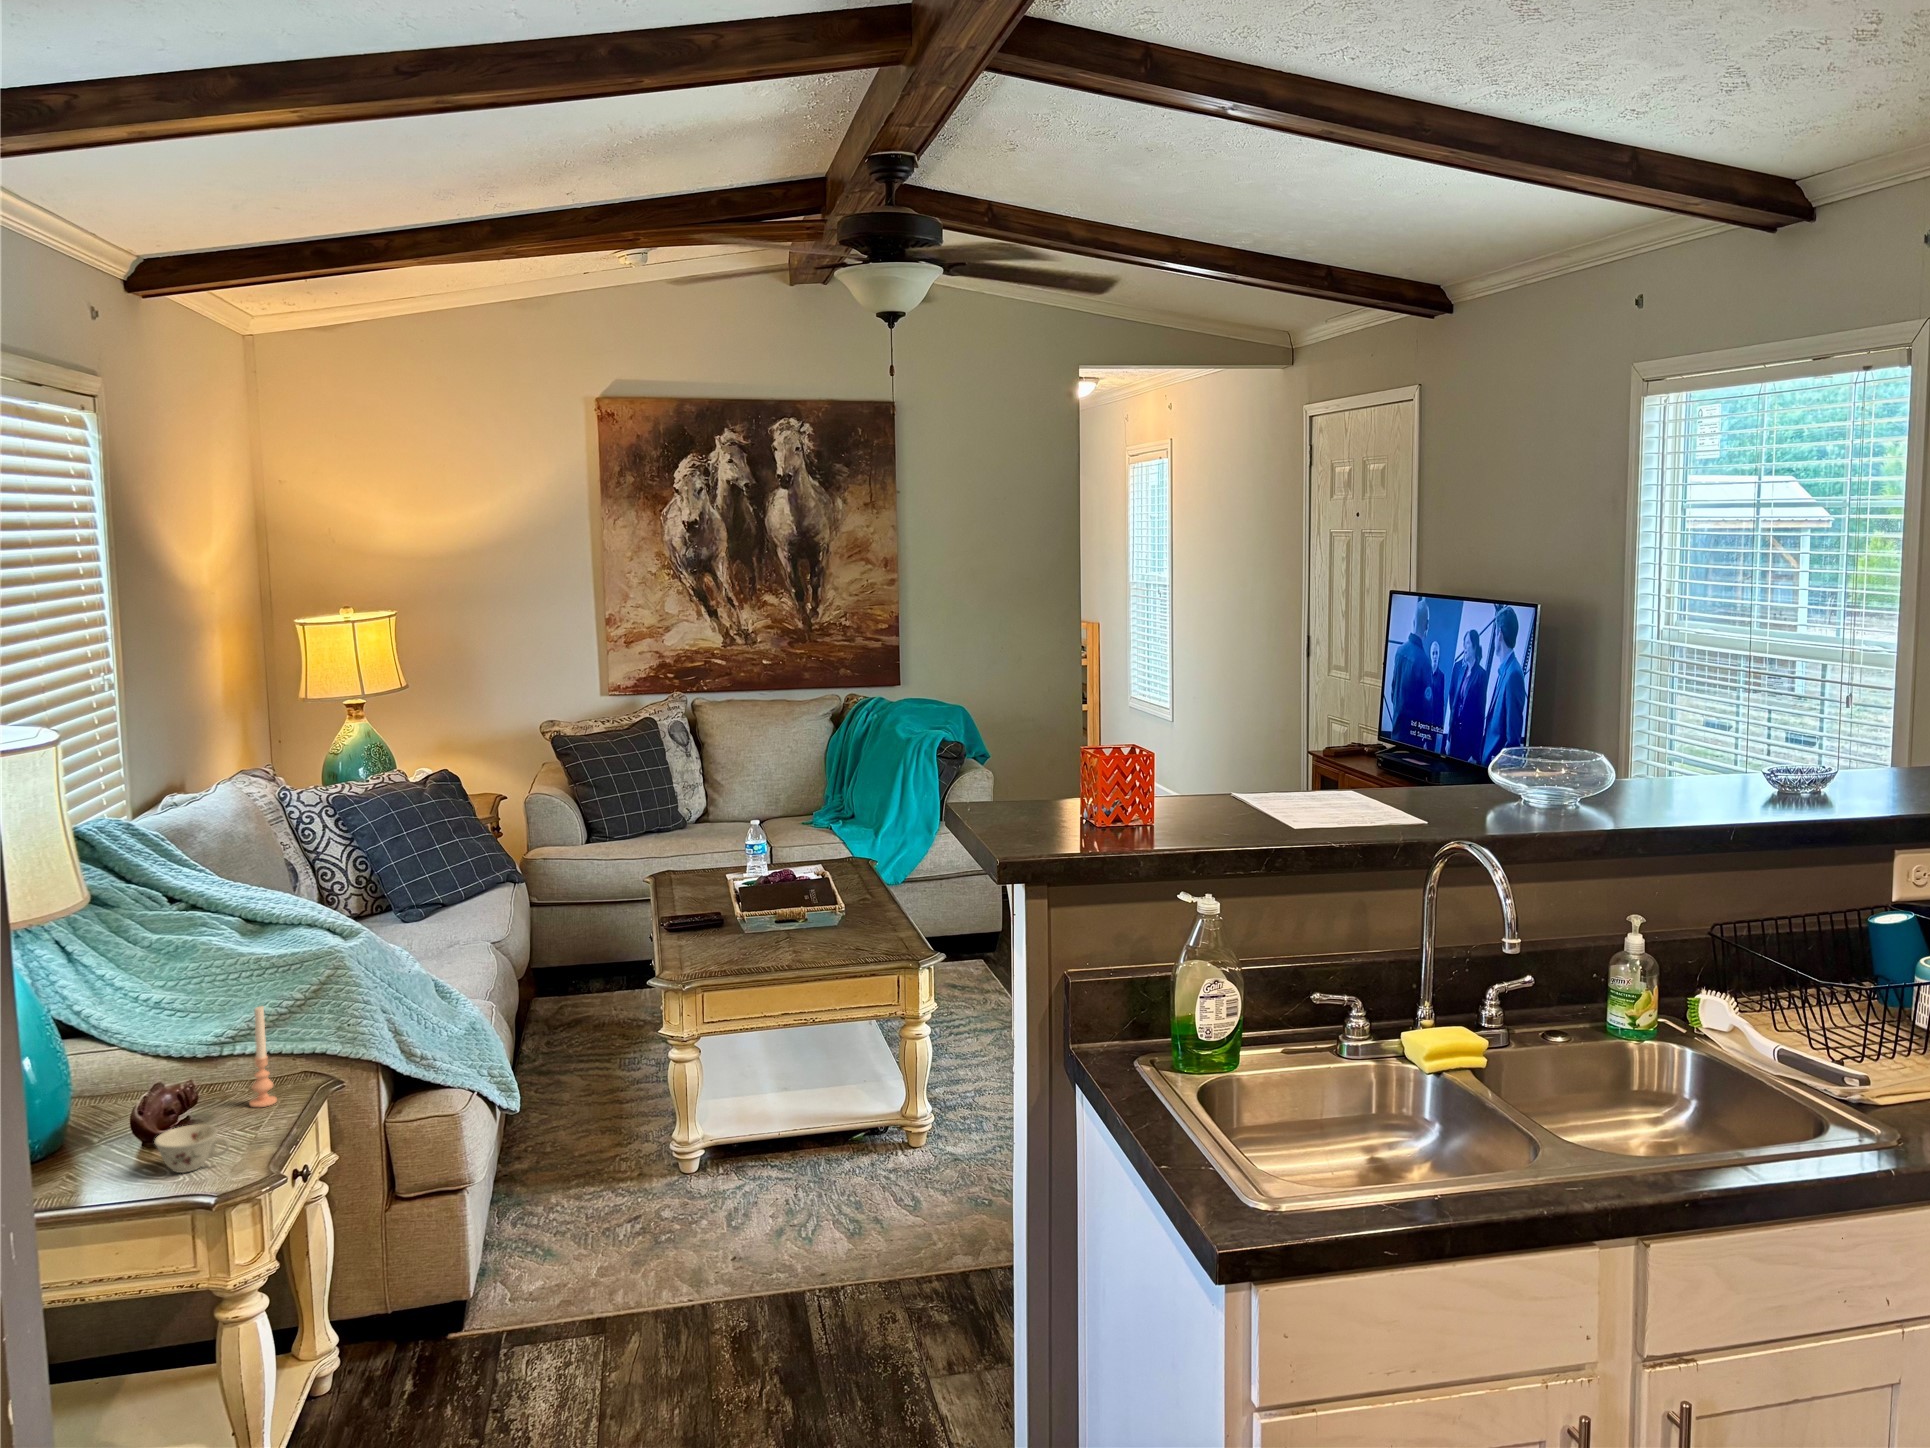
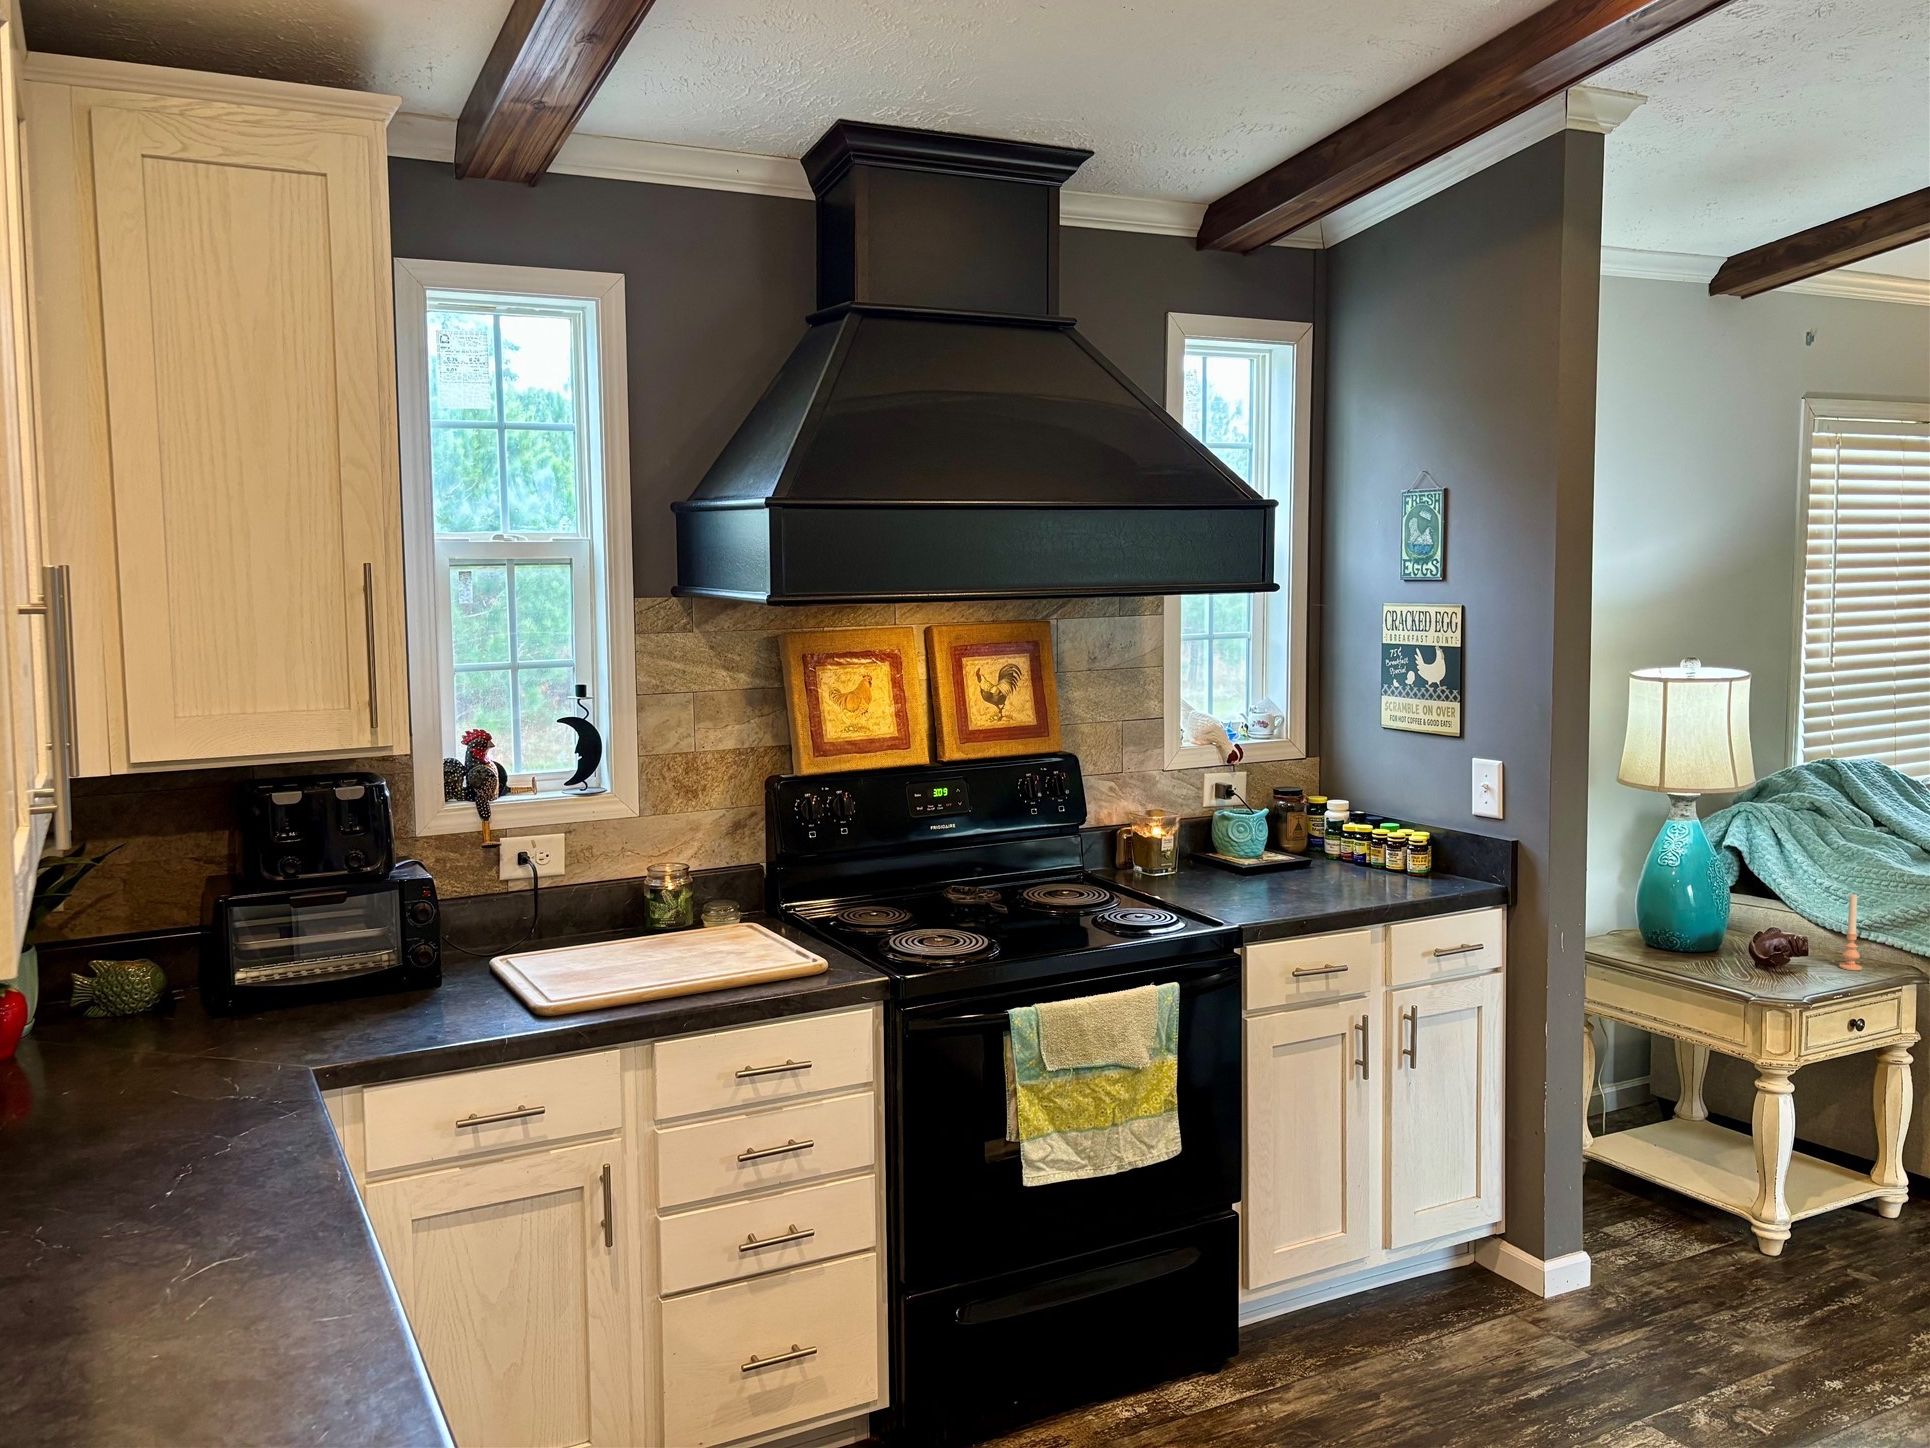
teacup: present [155,1124,230,1173] -> none [1734,950,1782,980]

